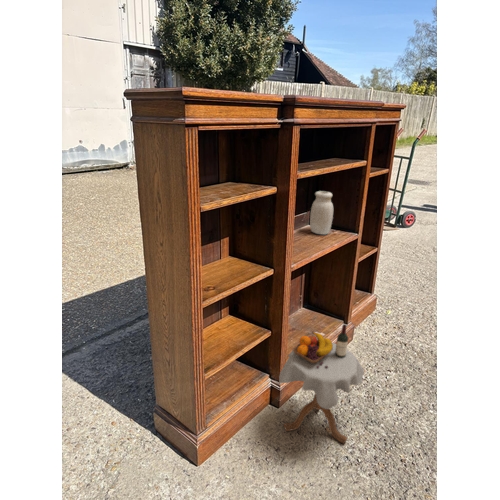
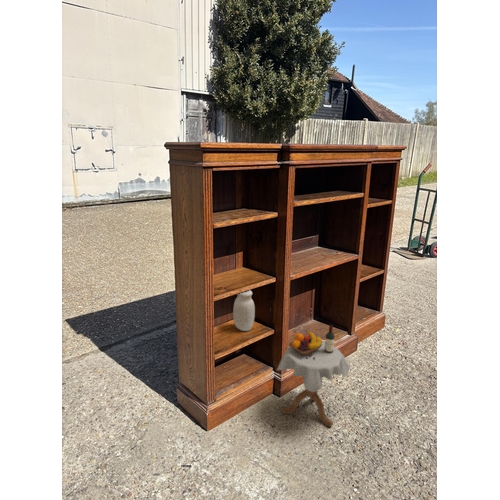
jar: present [310,191,333,235] -> present [233,290,255,331]

